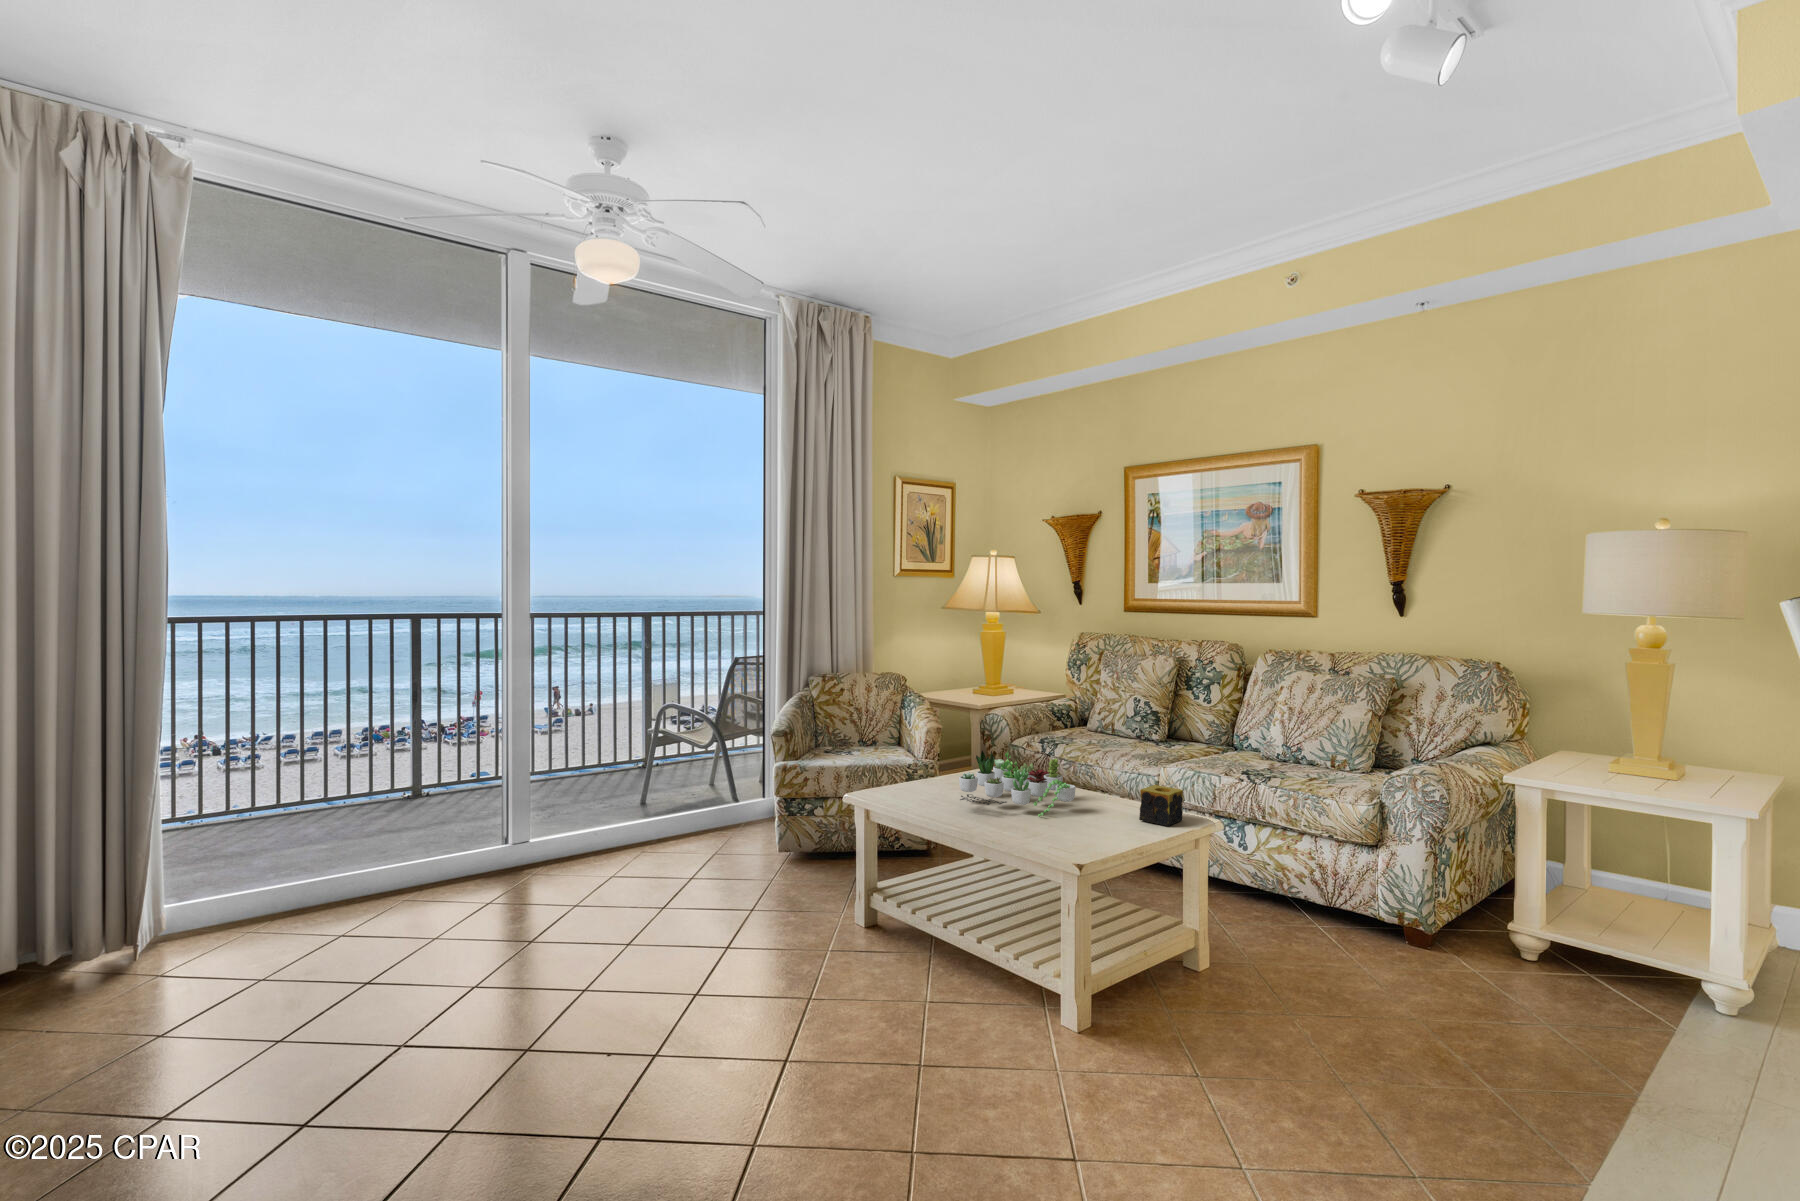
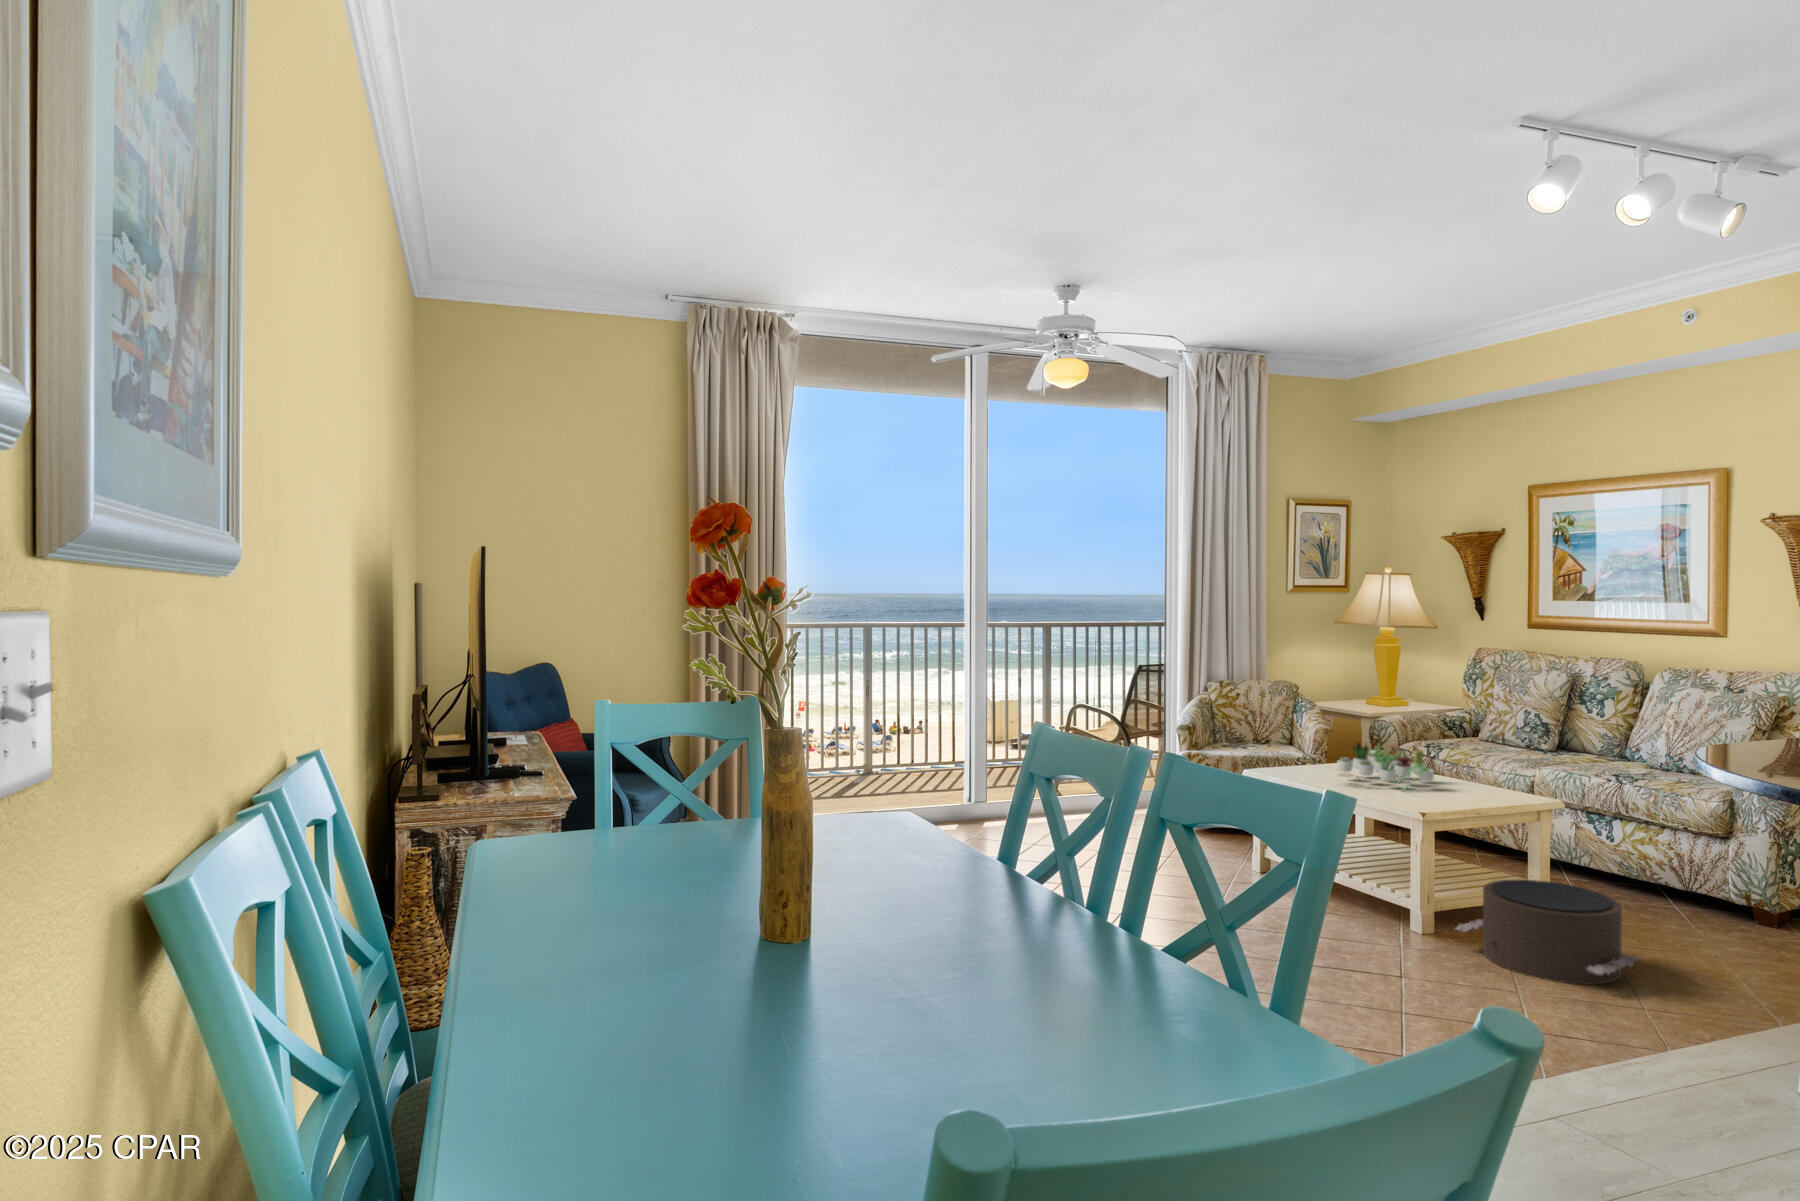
candle: present [1139,785,1183,826] -> none [1486,772,1526,801]
pouf: none [1131,946,1377,1131] -> present [1456,880,1637,984]

